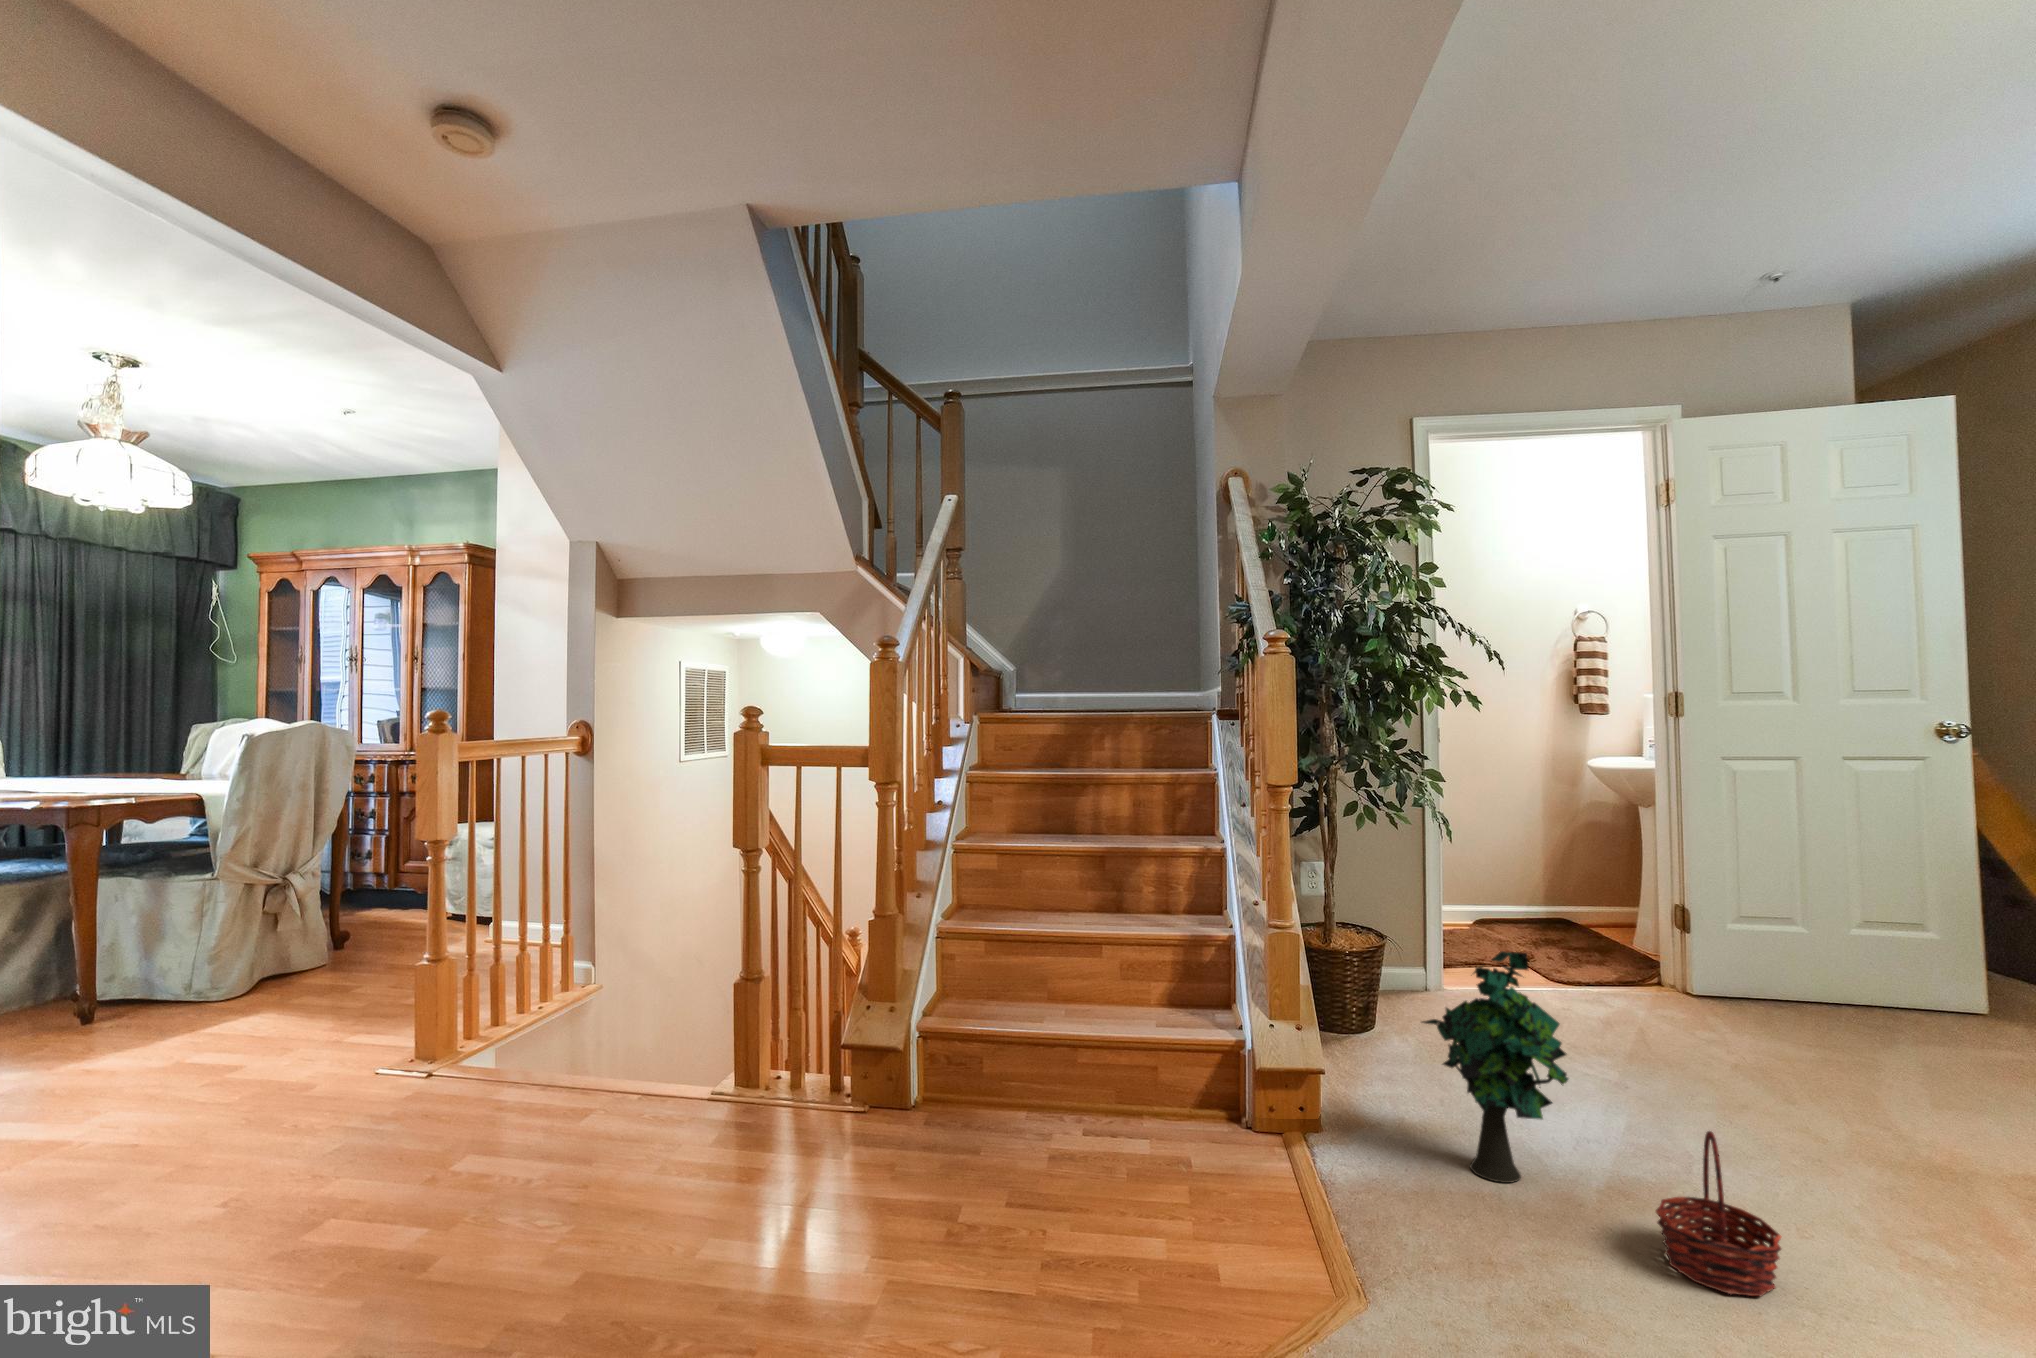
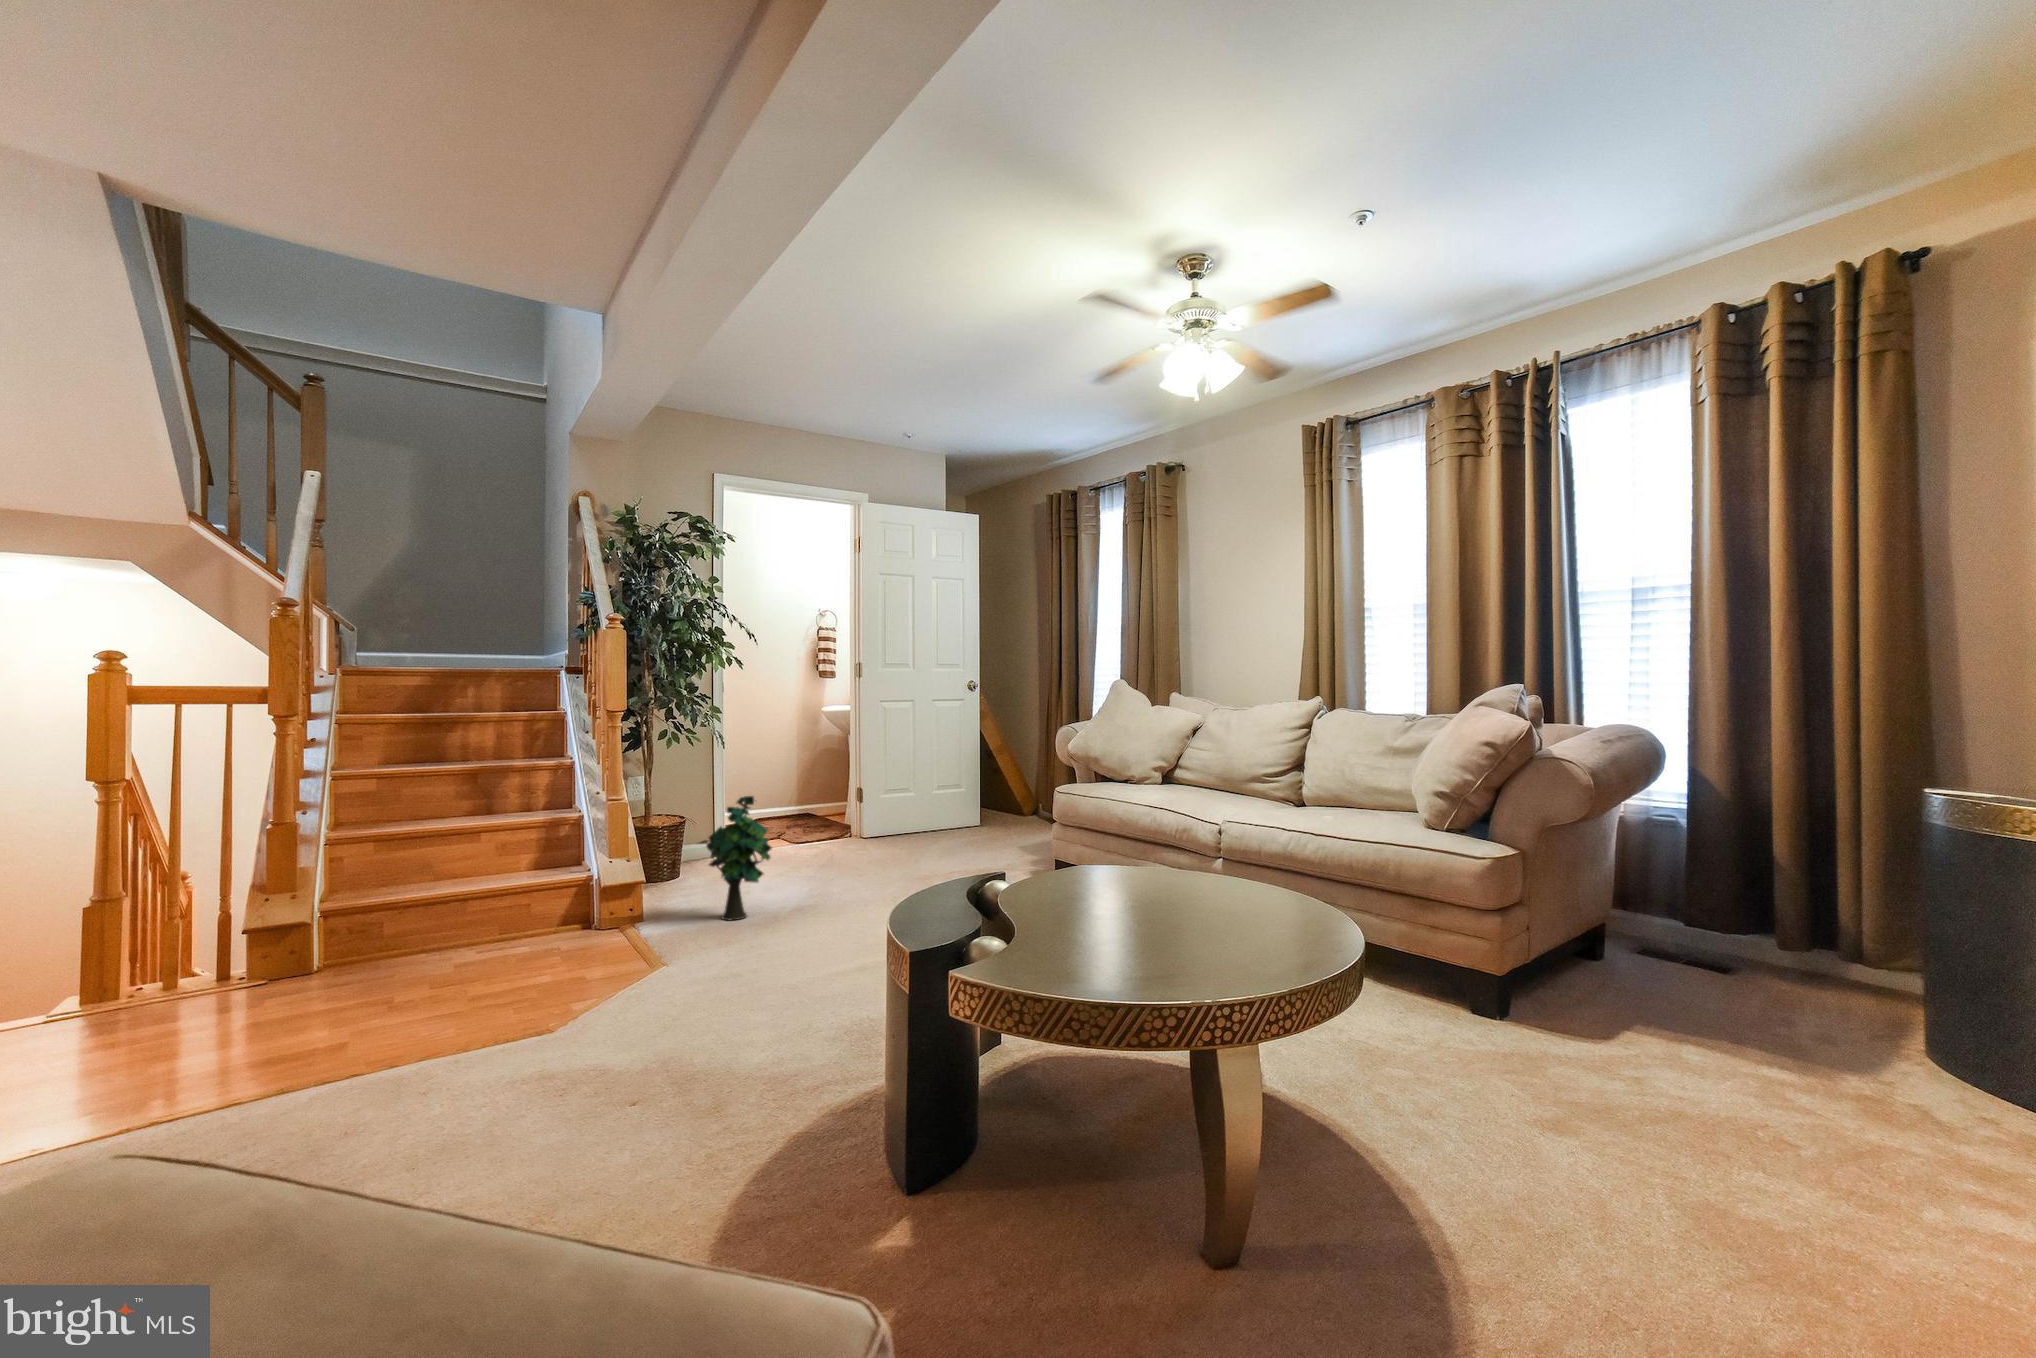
basket: present [1656,1131,1781,1296] -> none [802,862,851,931]

